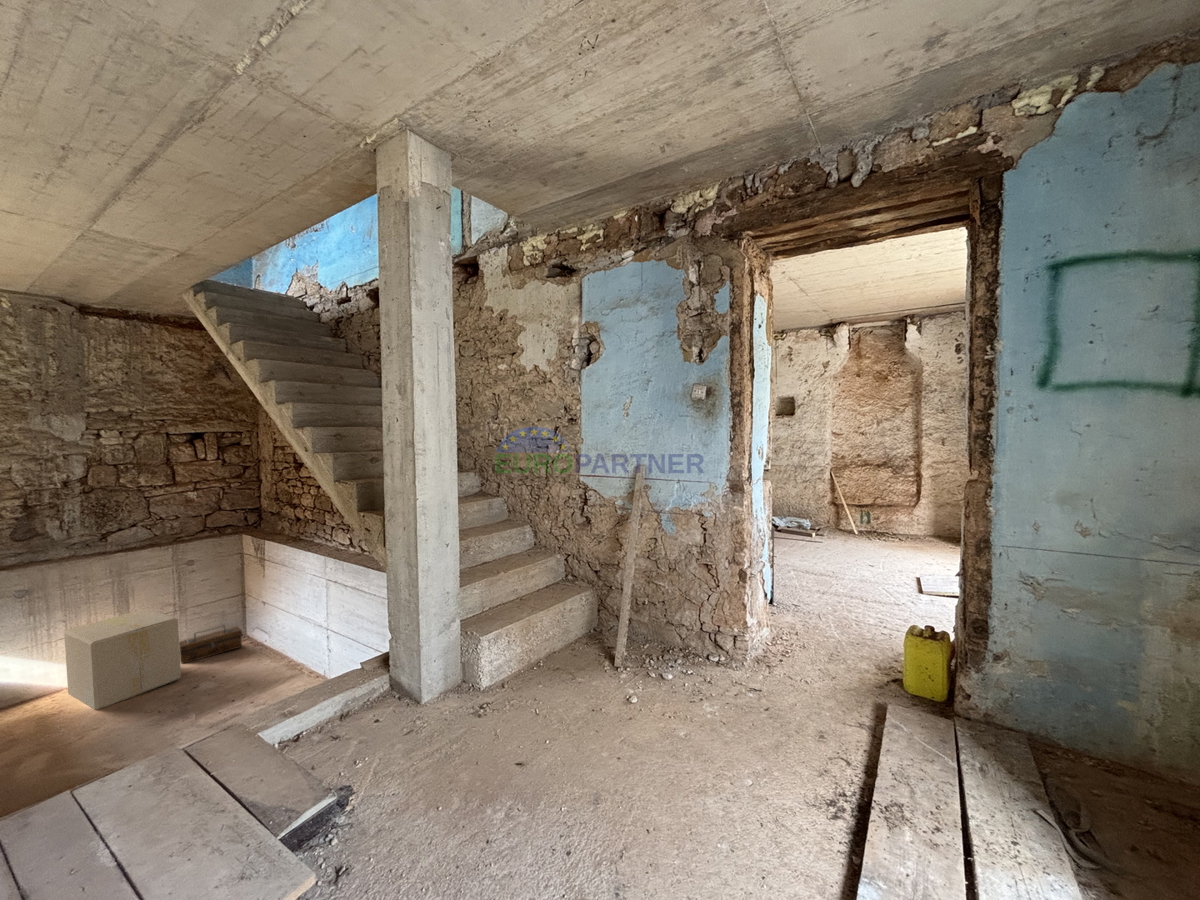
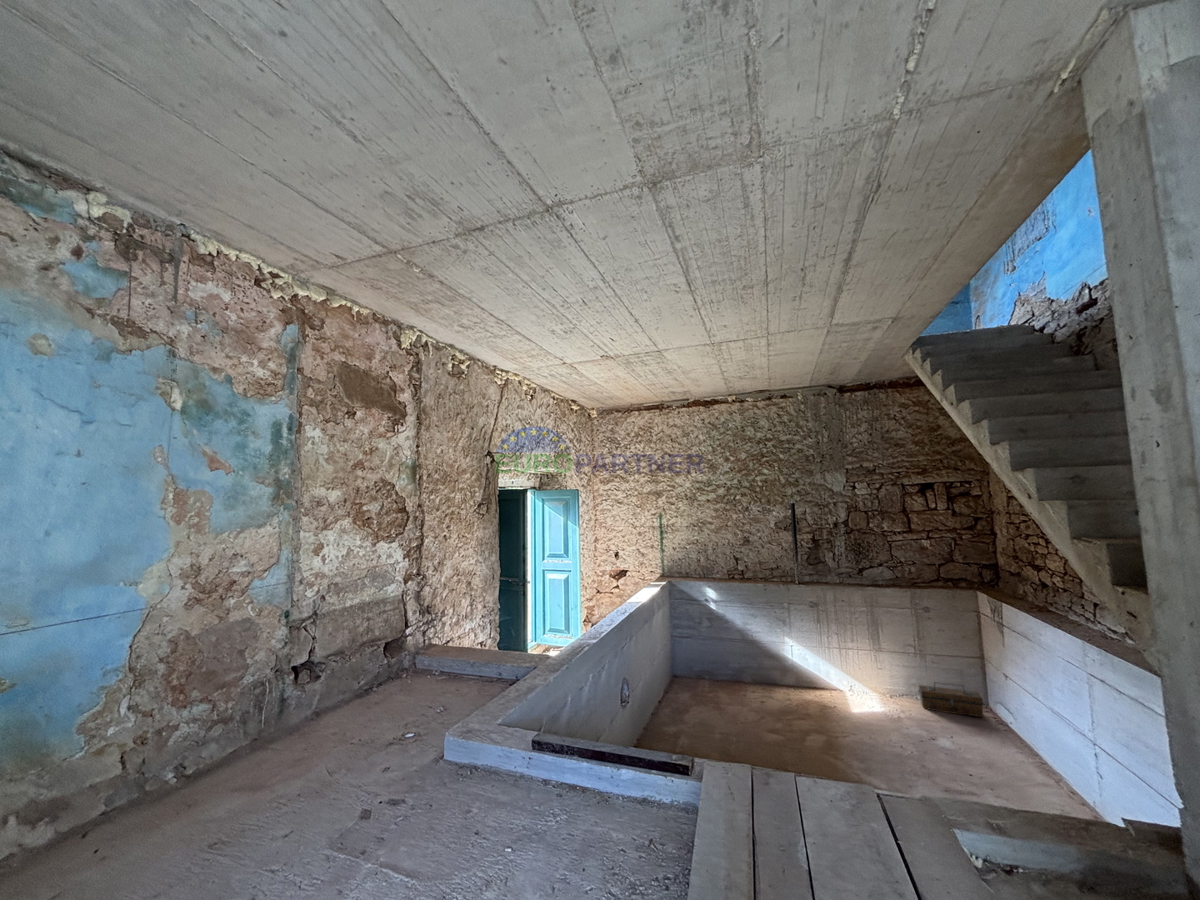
cardboard box: present [64,609,181,710] -> none [836,641,921,723]

